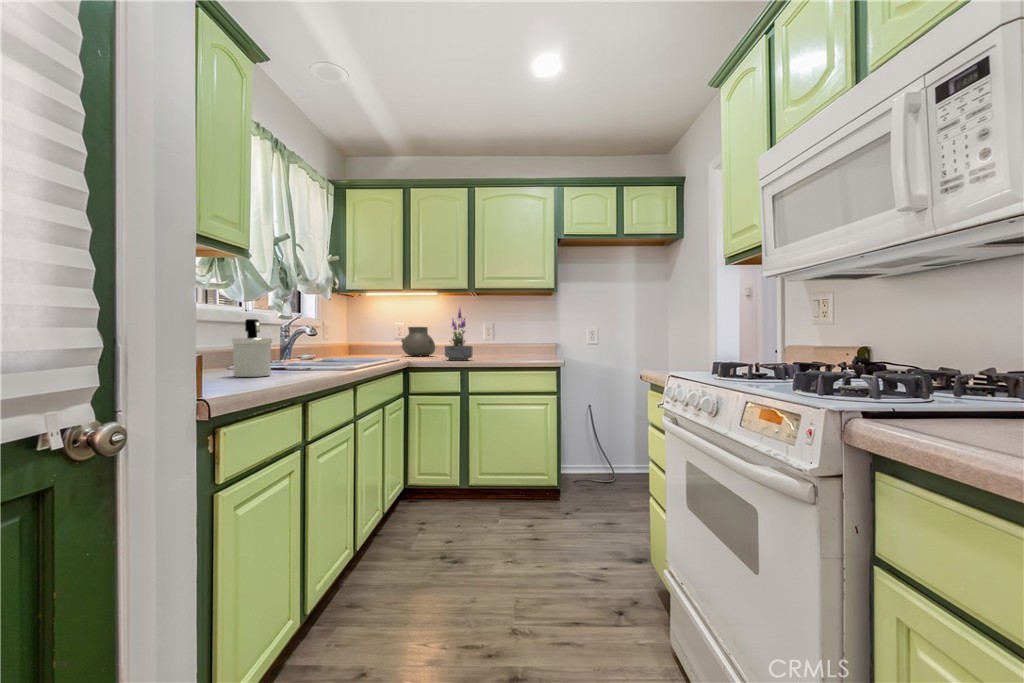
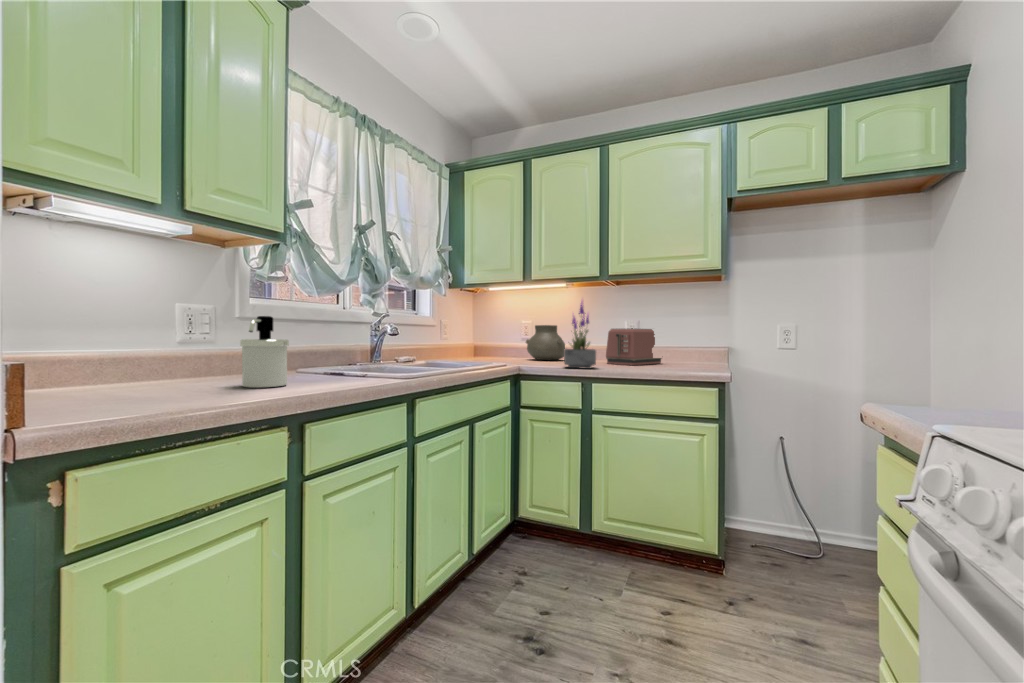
toaster: none [470,330,511,358] -> present [606,328,662,365]

